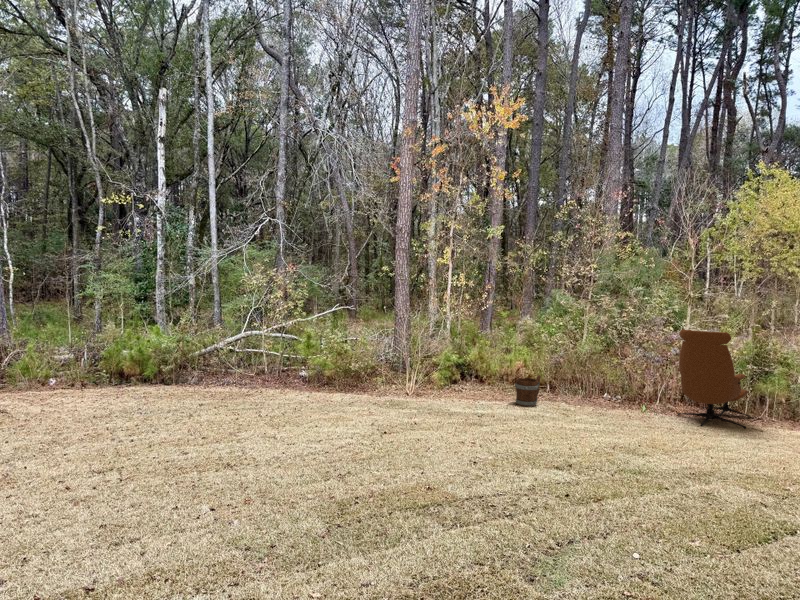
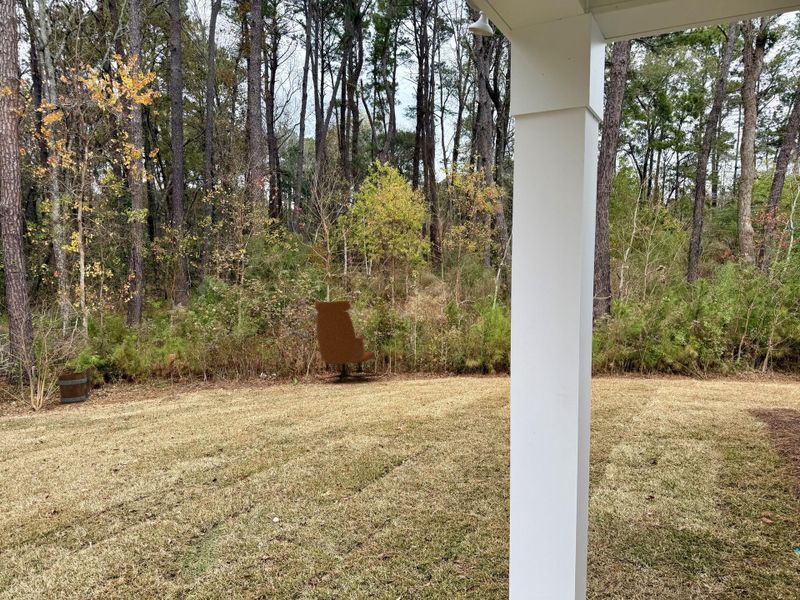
bucket: present [515,375,541,407] -> present [58,368,92,404]

